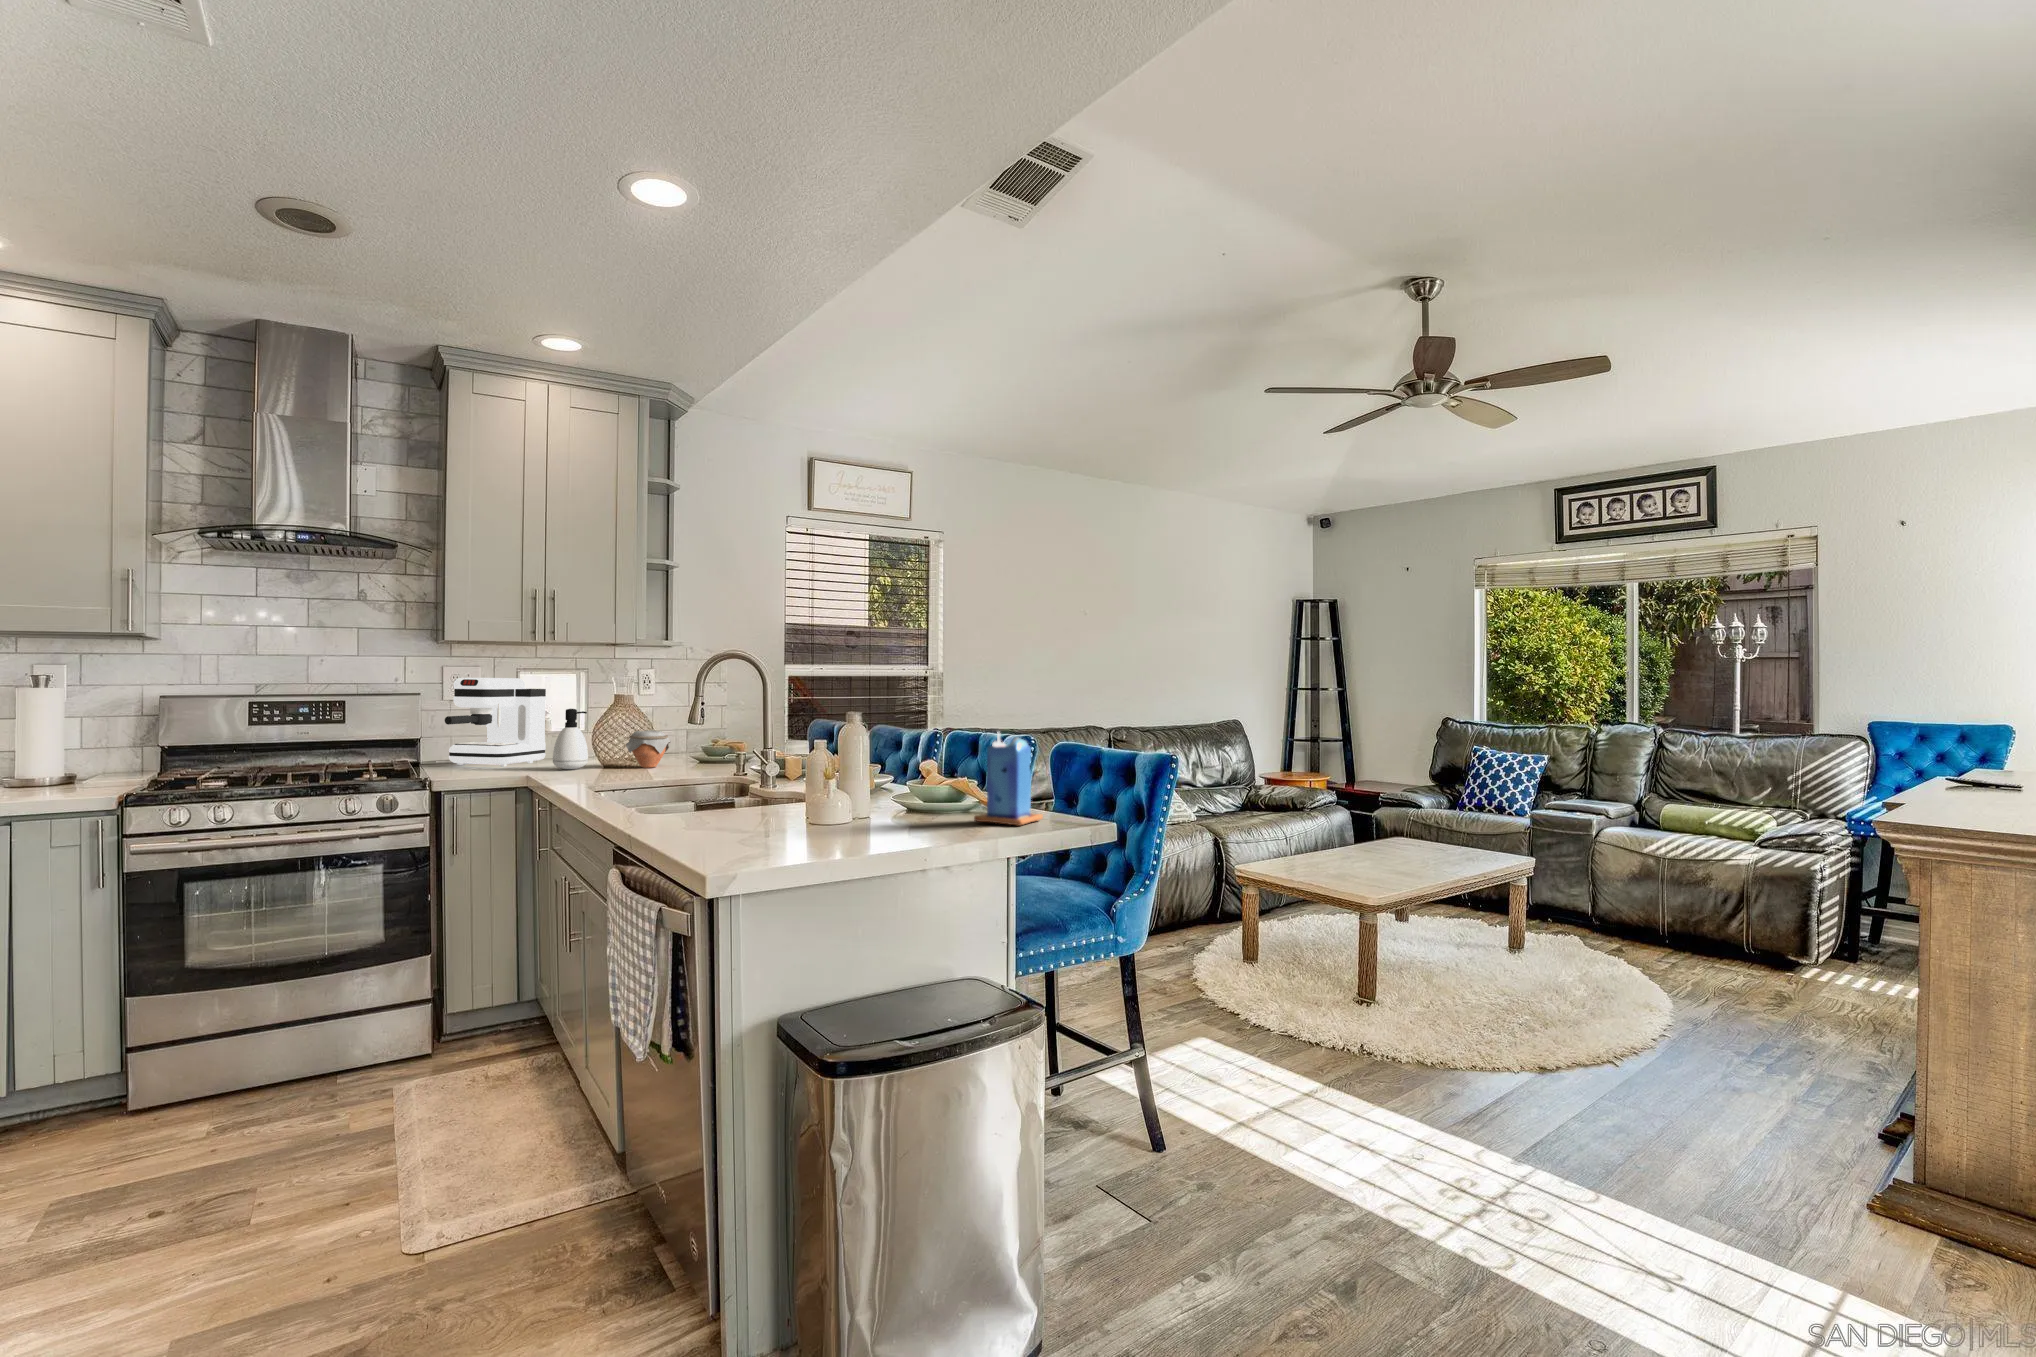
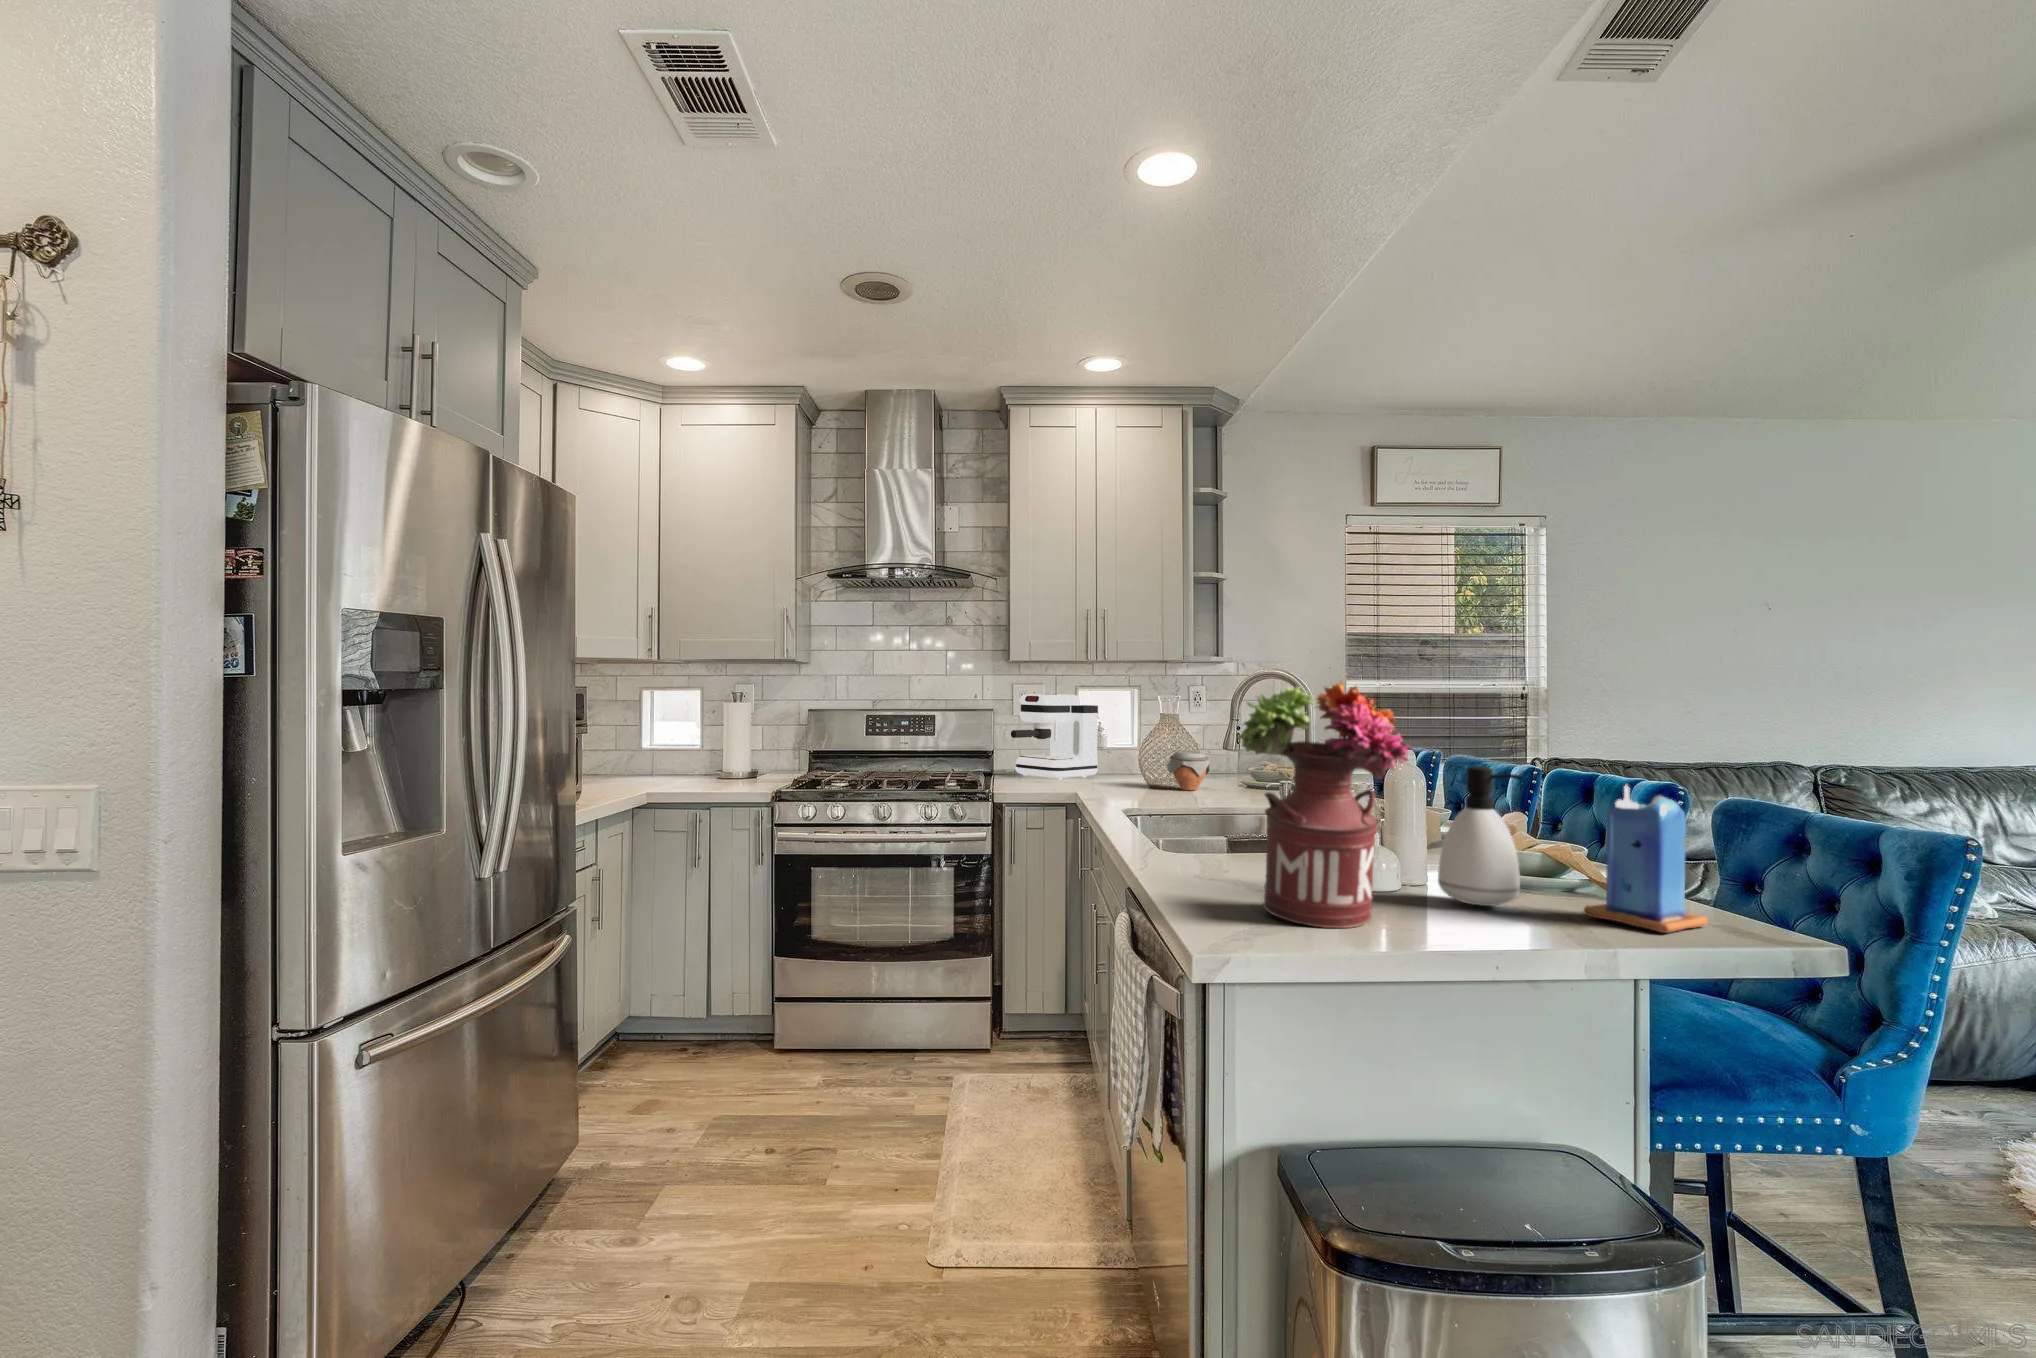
flower arrangement: none [739,662,869,846] -> present [1238,682,1412,928]
soap dispenser: present [553,709,588,769] -> present [1438,766,1523,906]

